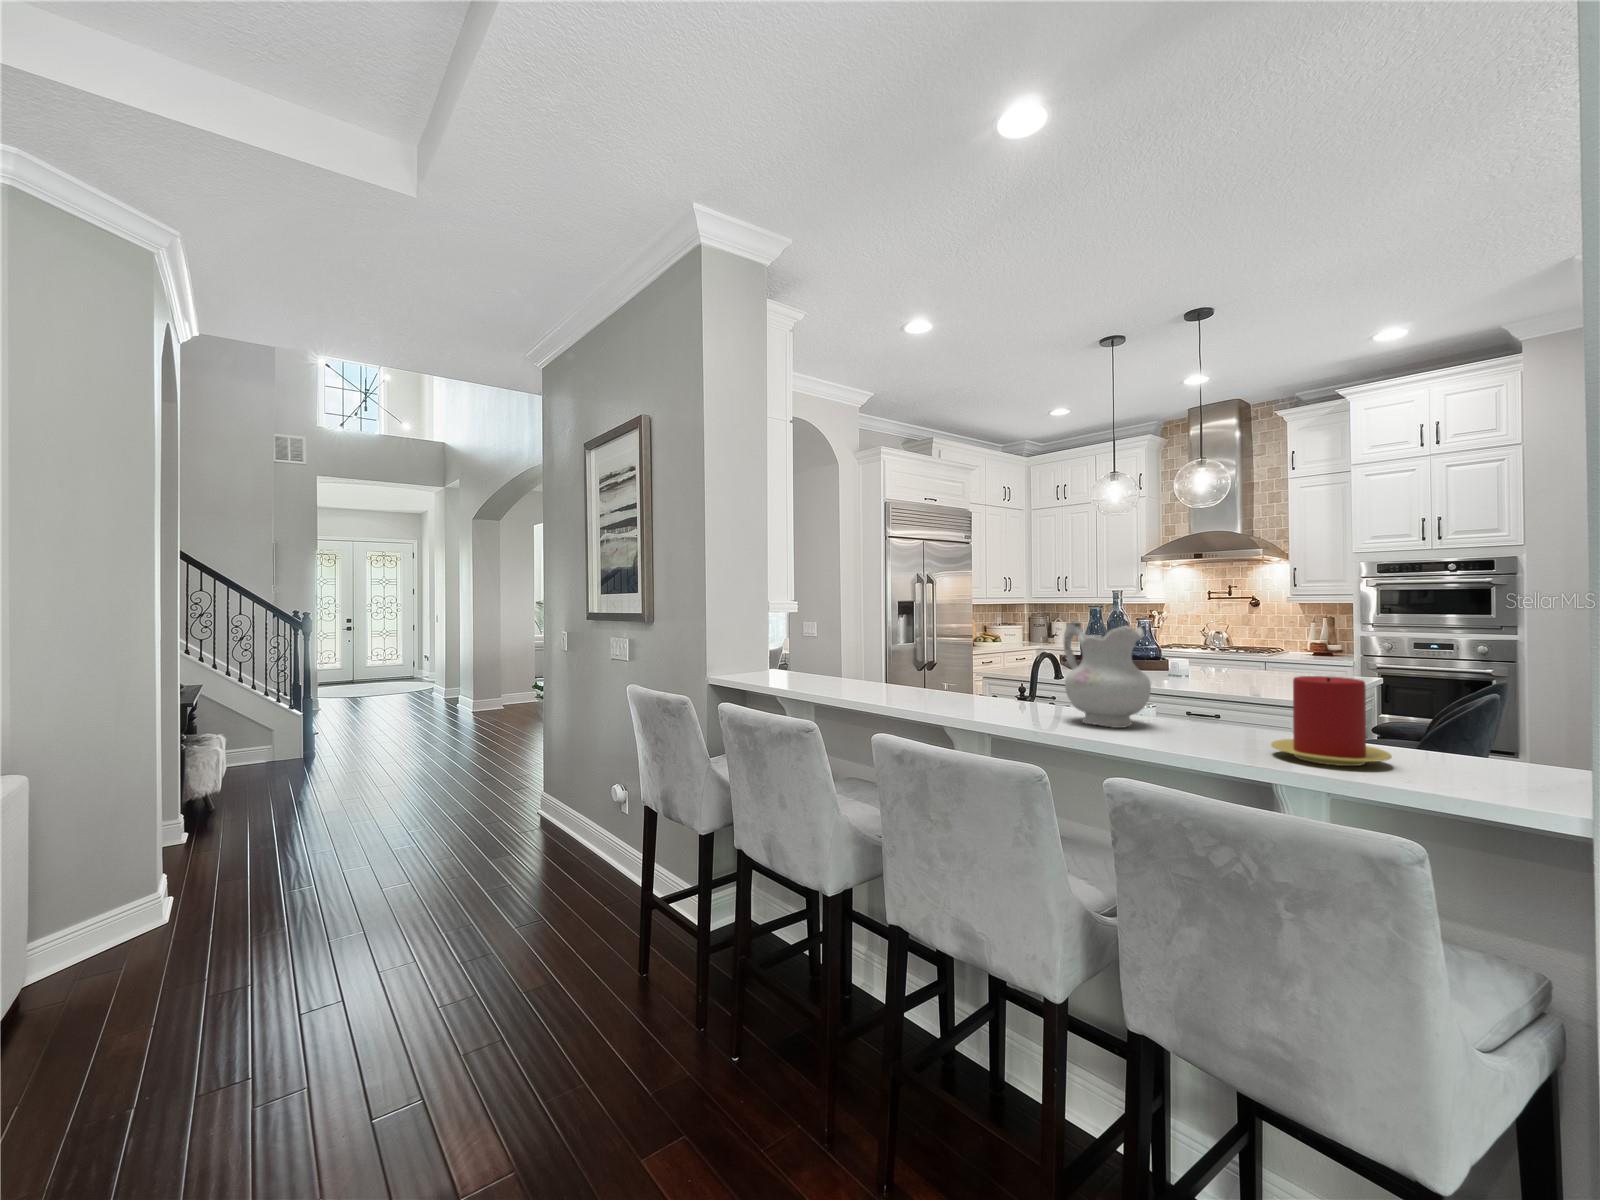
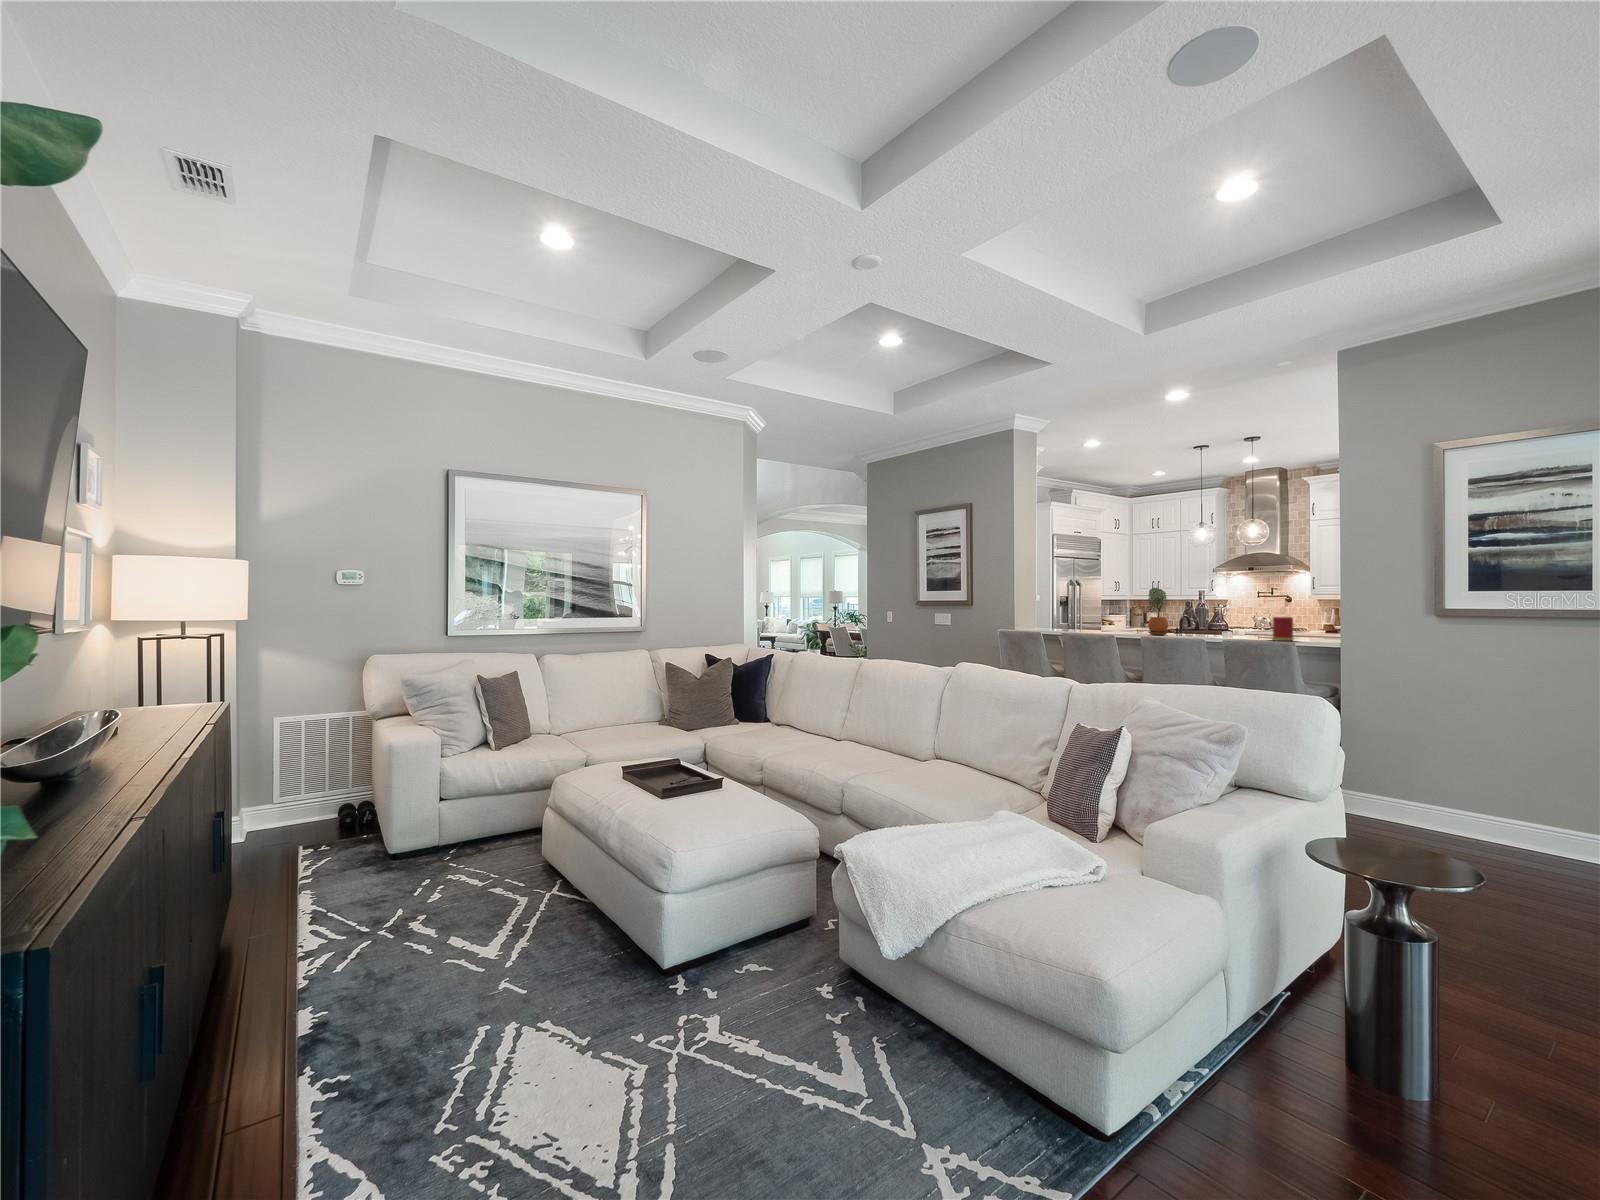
potted plant: none [950,583,1001,710] -> present [1148,588,1168,635]
ceramic pitcher: present [1063,622,1151,728] -> none [1195,602,1228,638]

